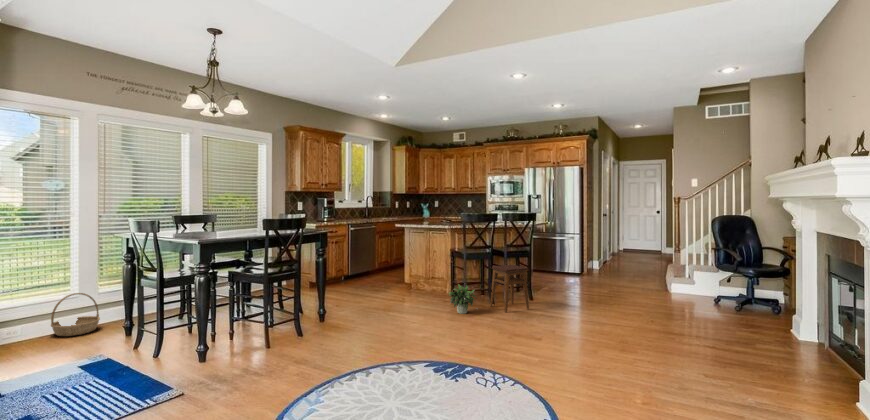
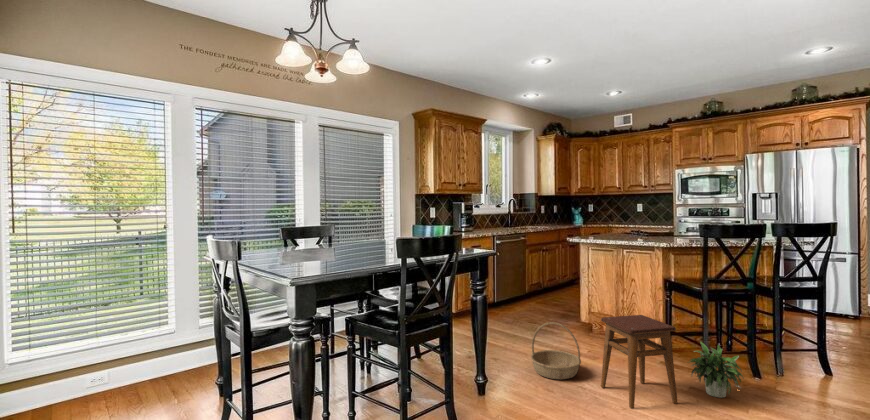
stool: present [490,265,529,312] -> present [601,315,678,409]
basket: present [51,293,100,336] -> present [531,322,581,379]

